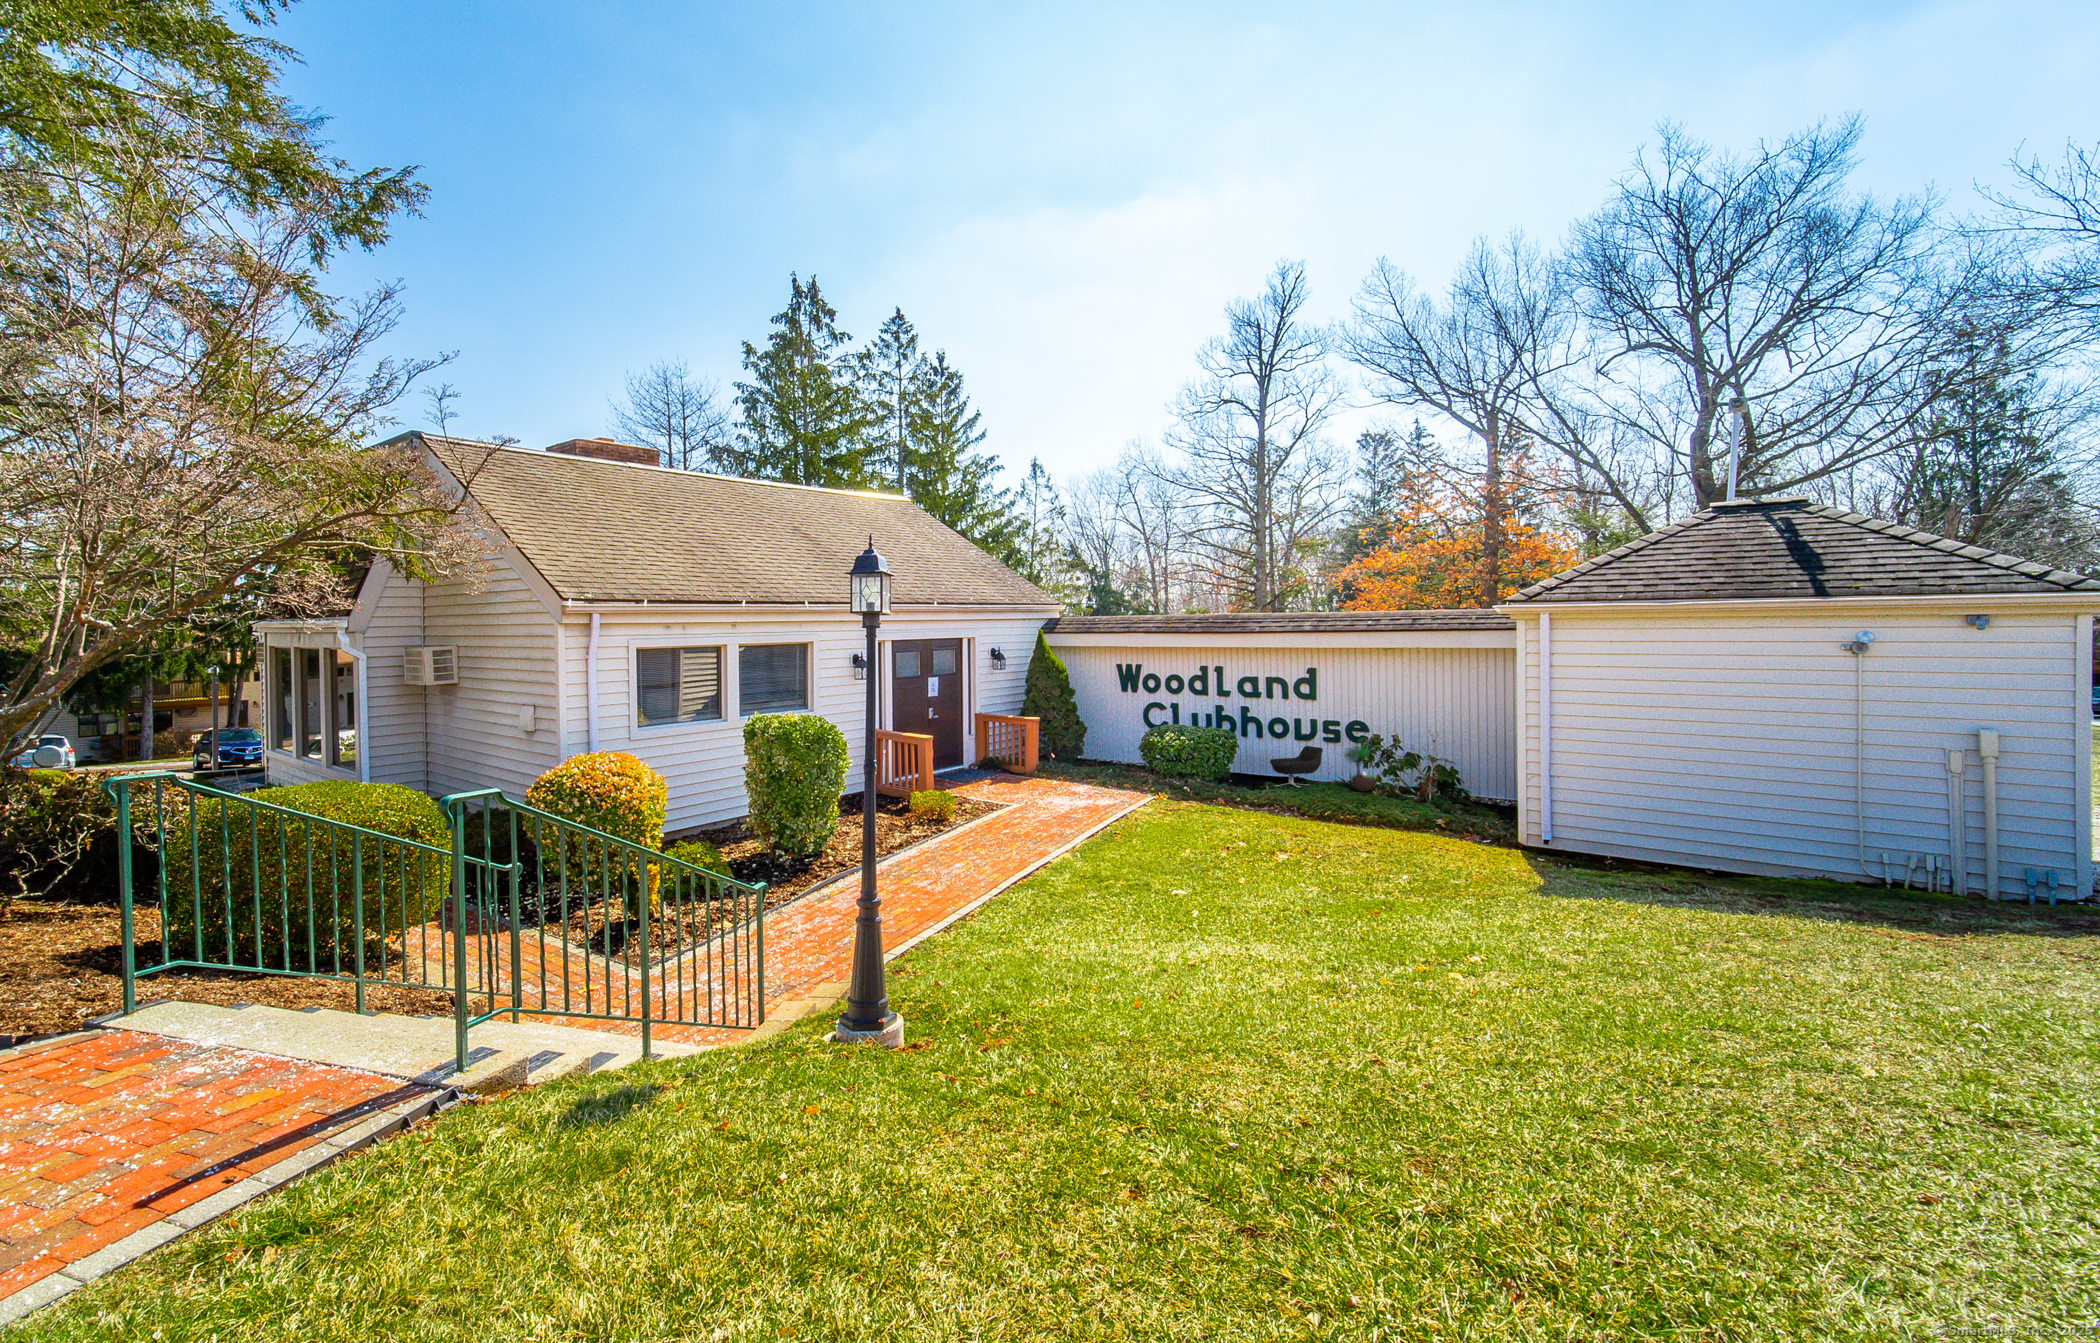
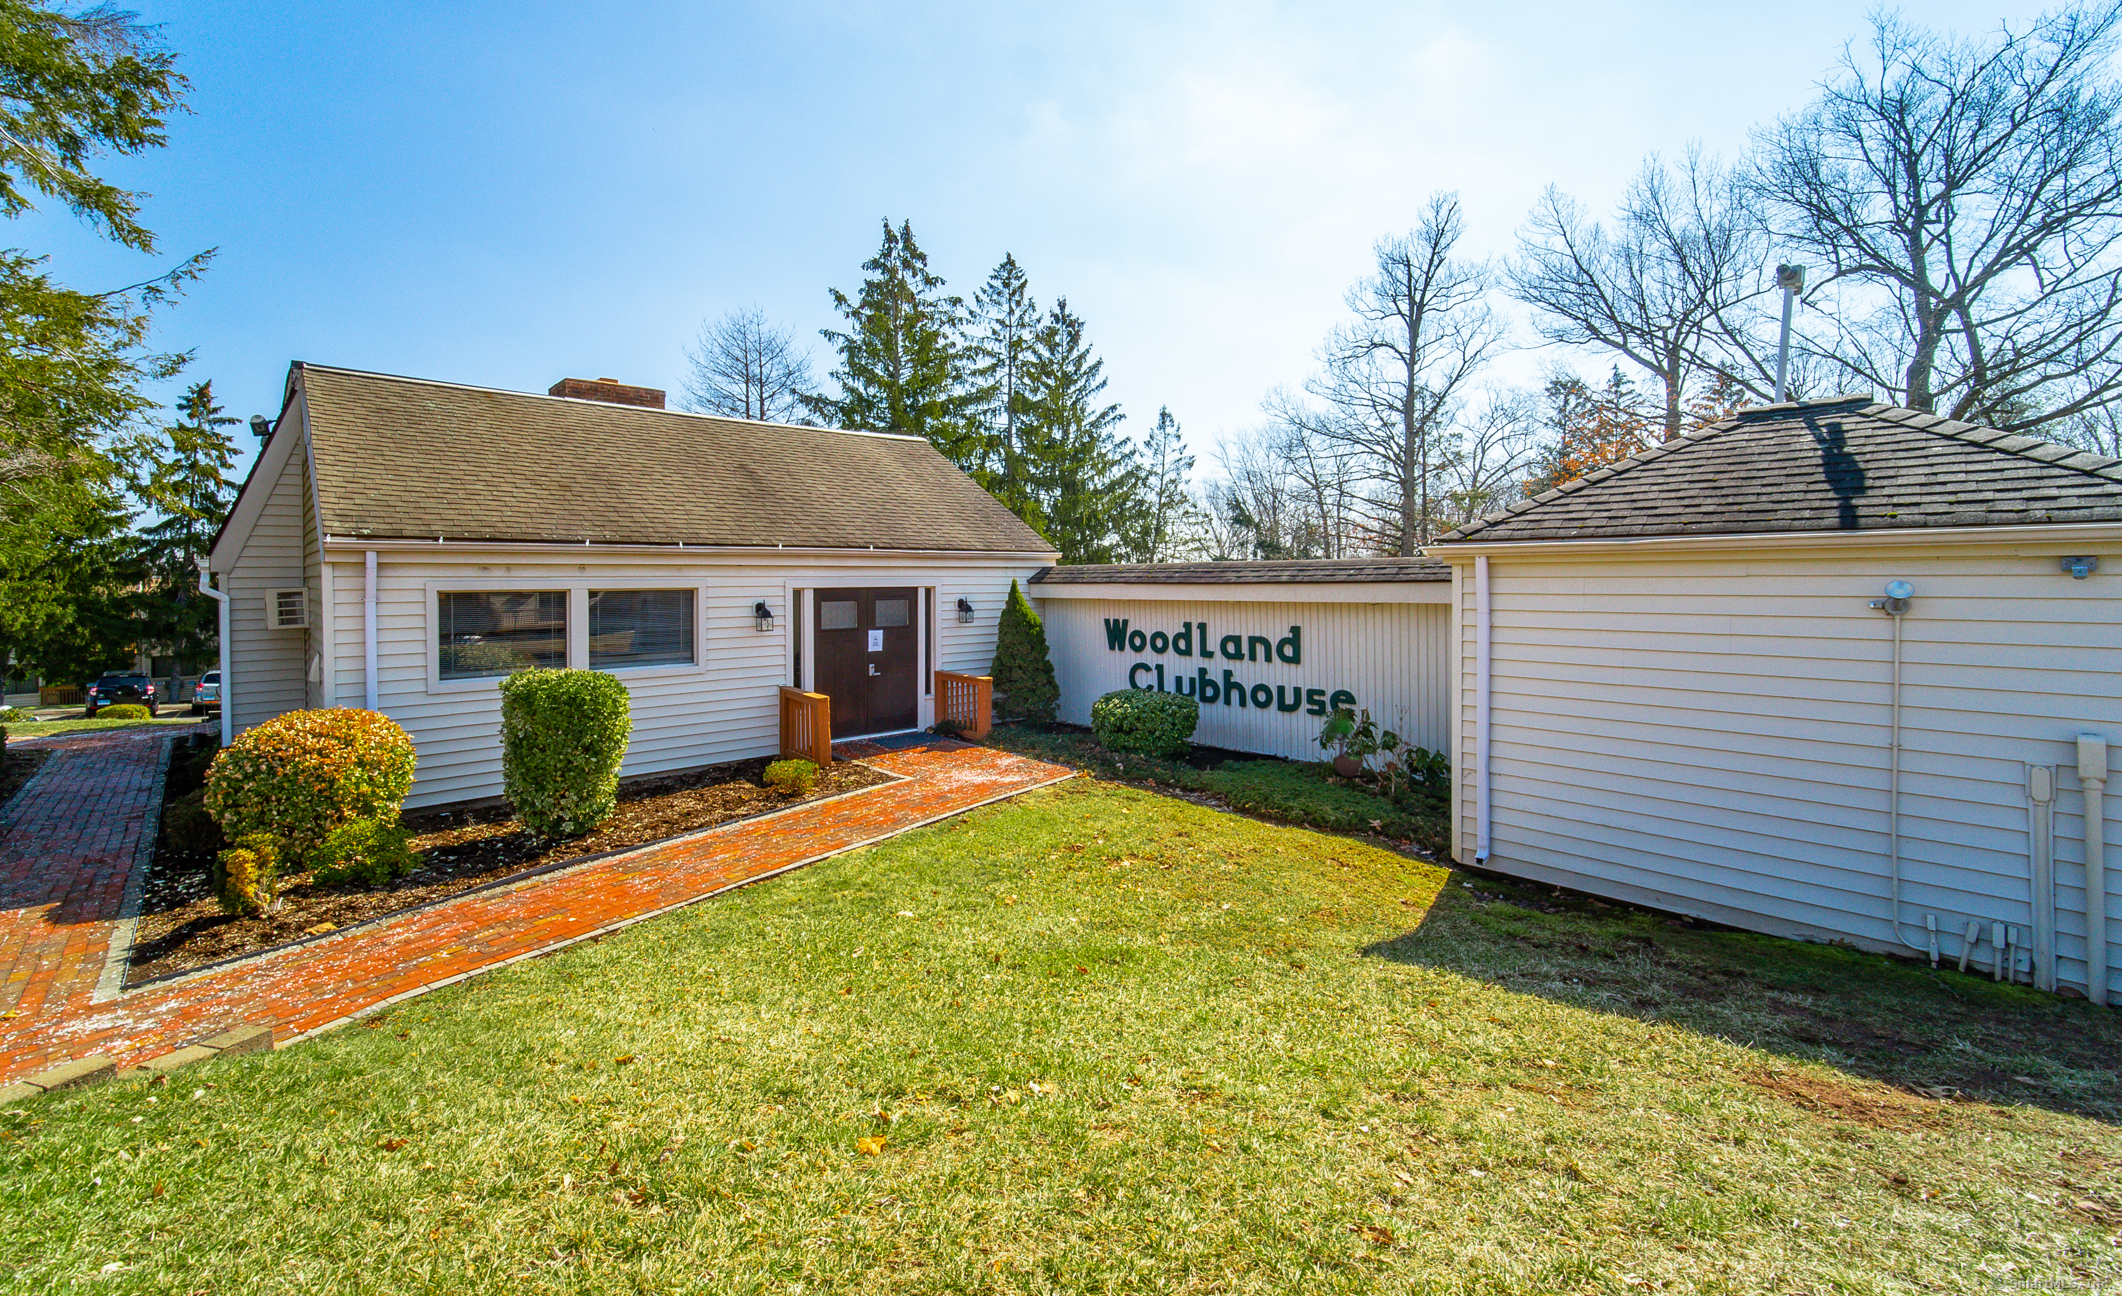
lounge chair: present [1270,746,1323,787] -> none [1242,718,1305,769]

